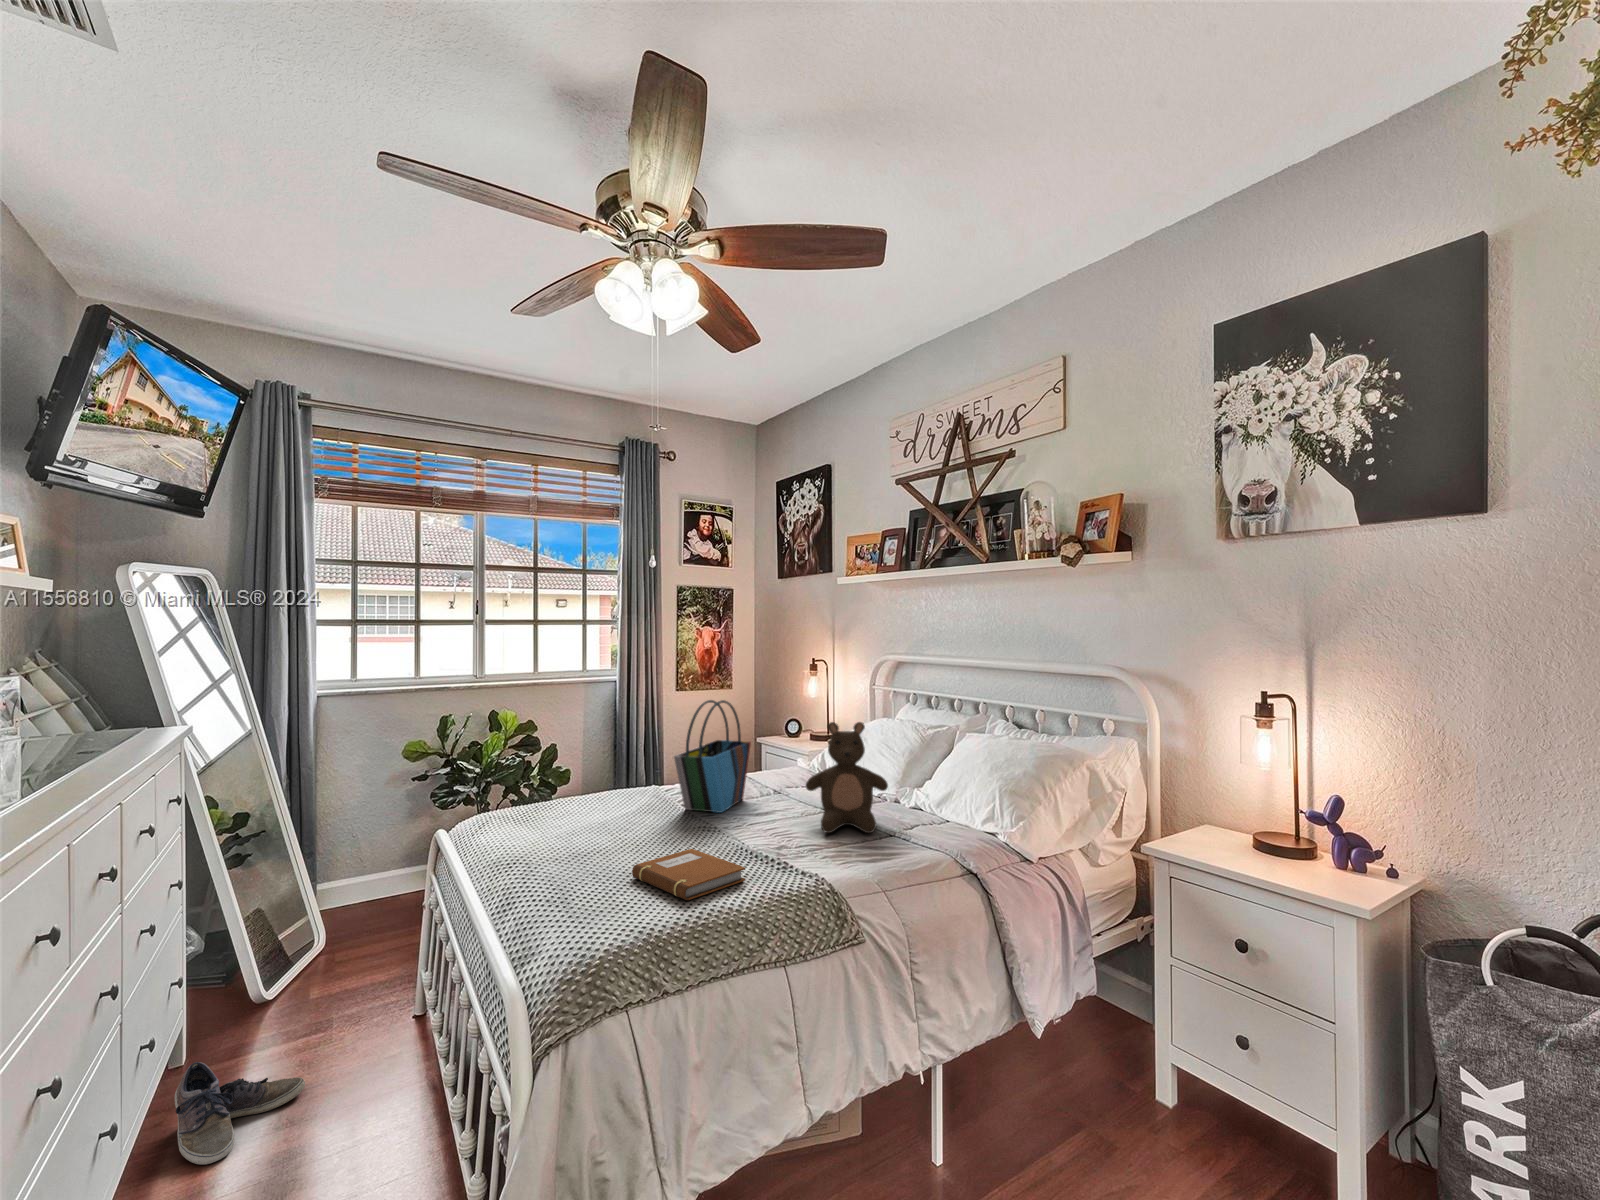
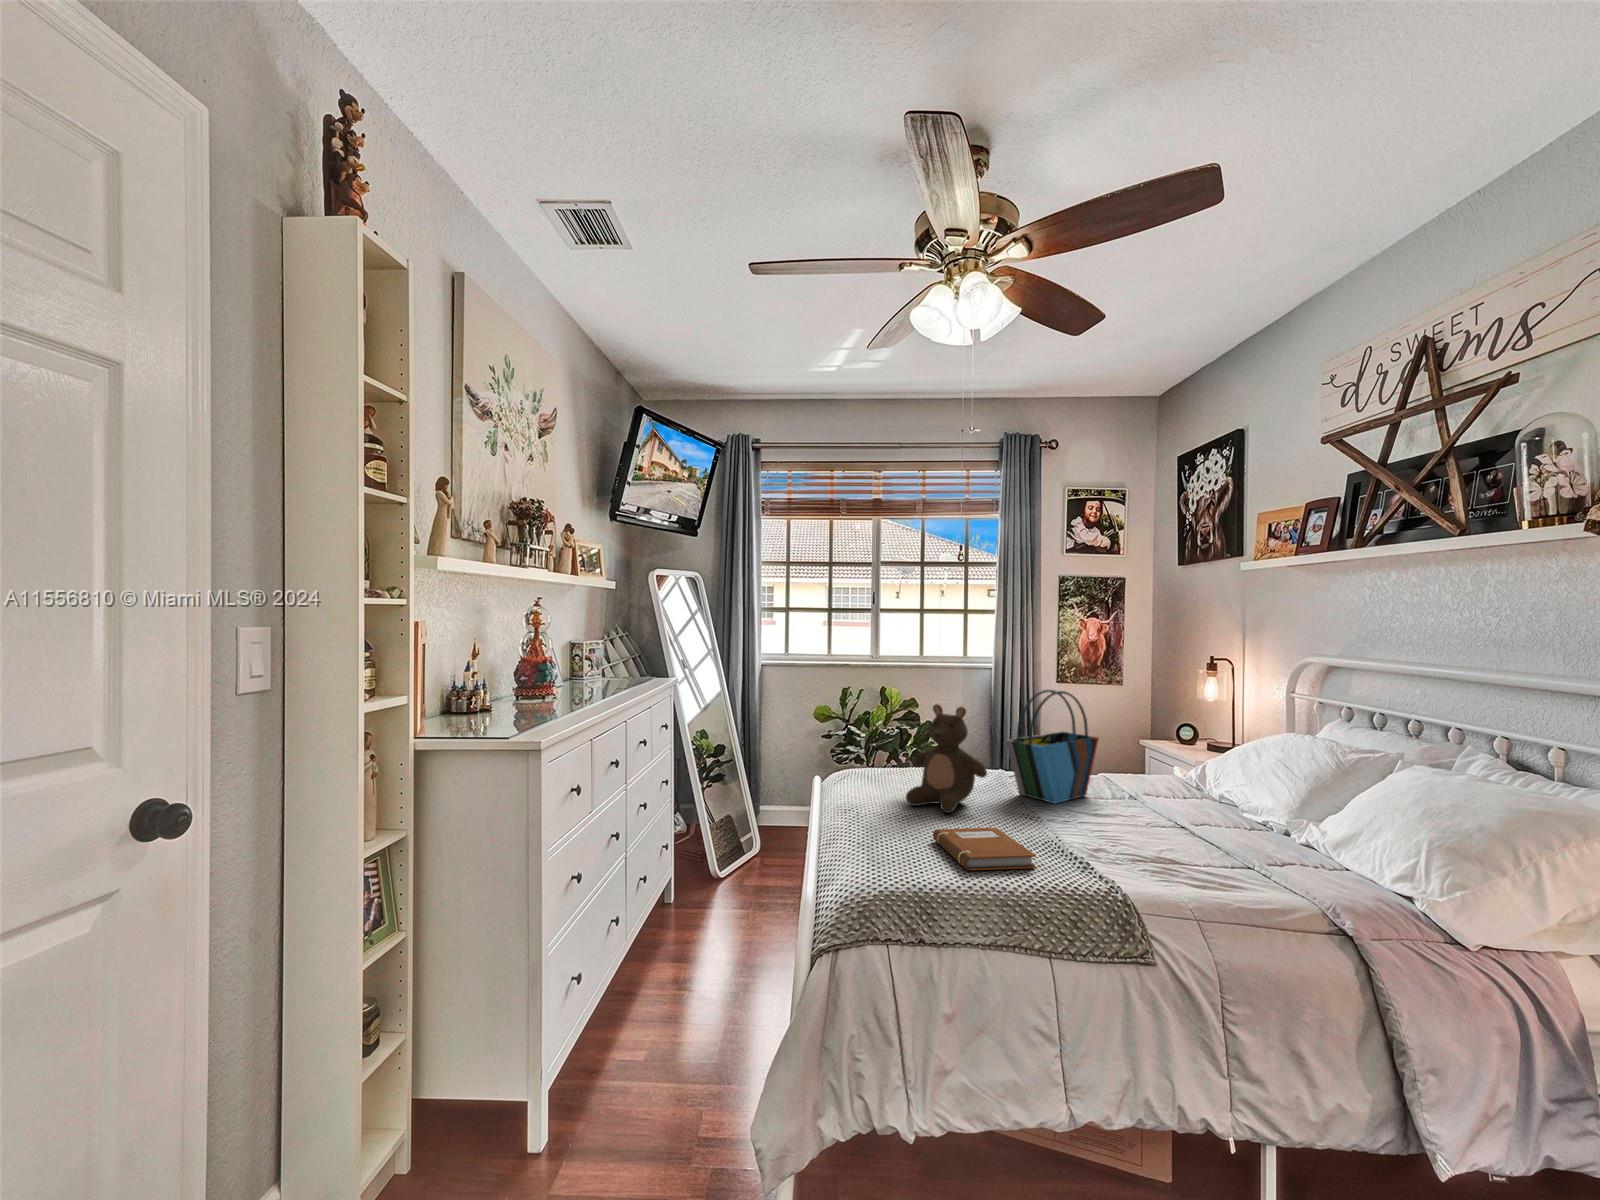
stuffed bear: present [806,722,888,833] -> present [906,704,987,813]
shoe: present [175,1062,305,1165] -> none [657,899,728,967]

